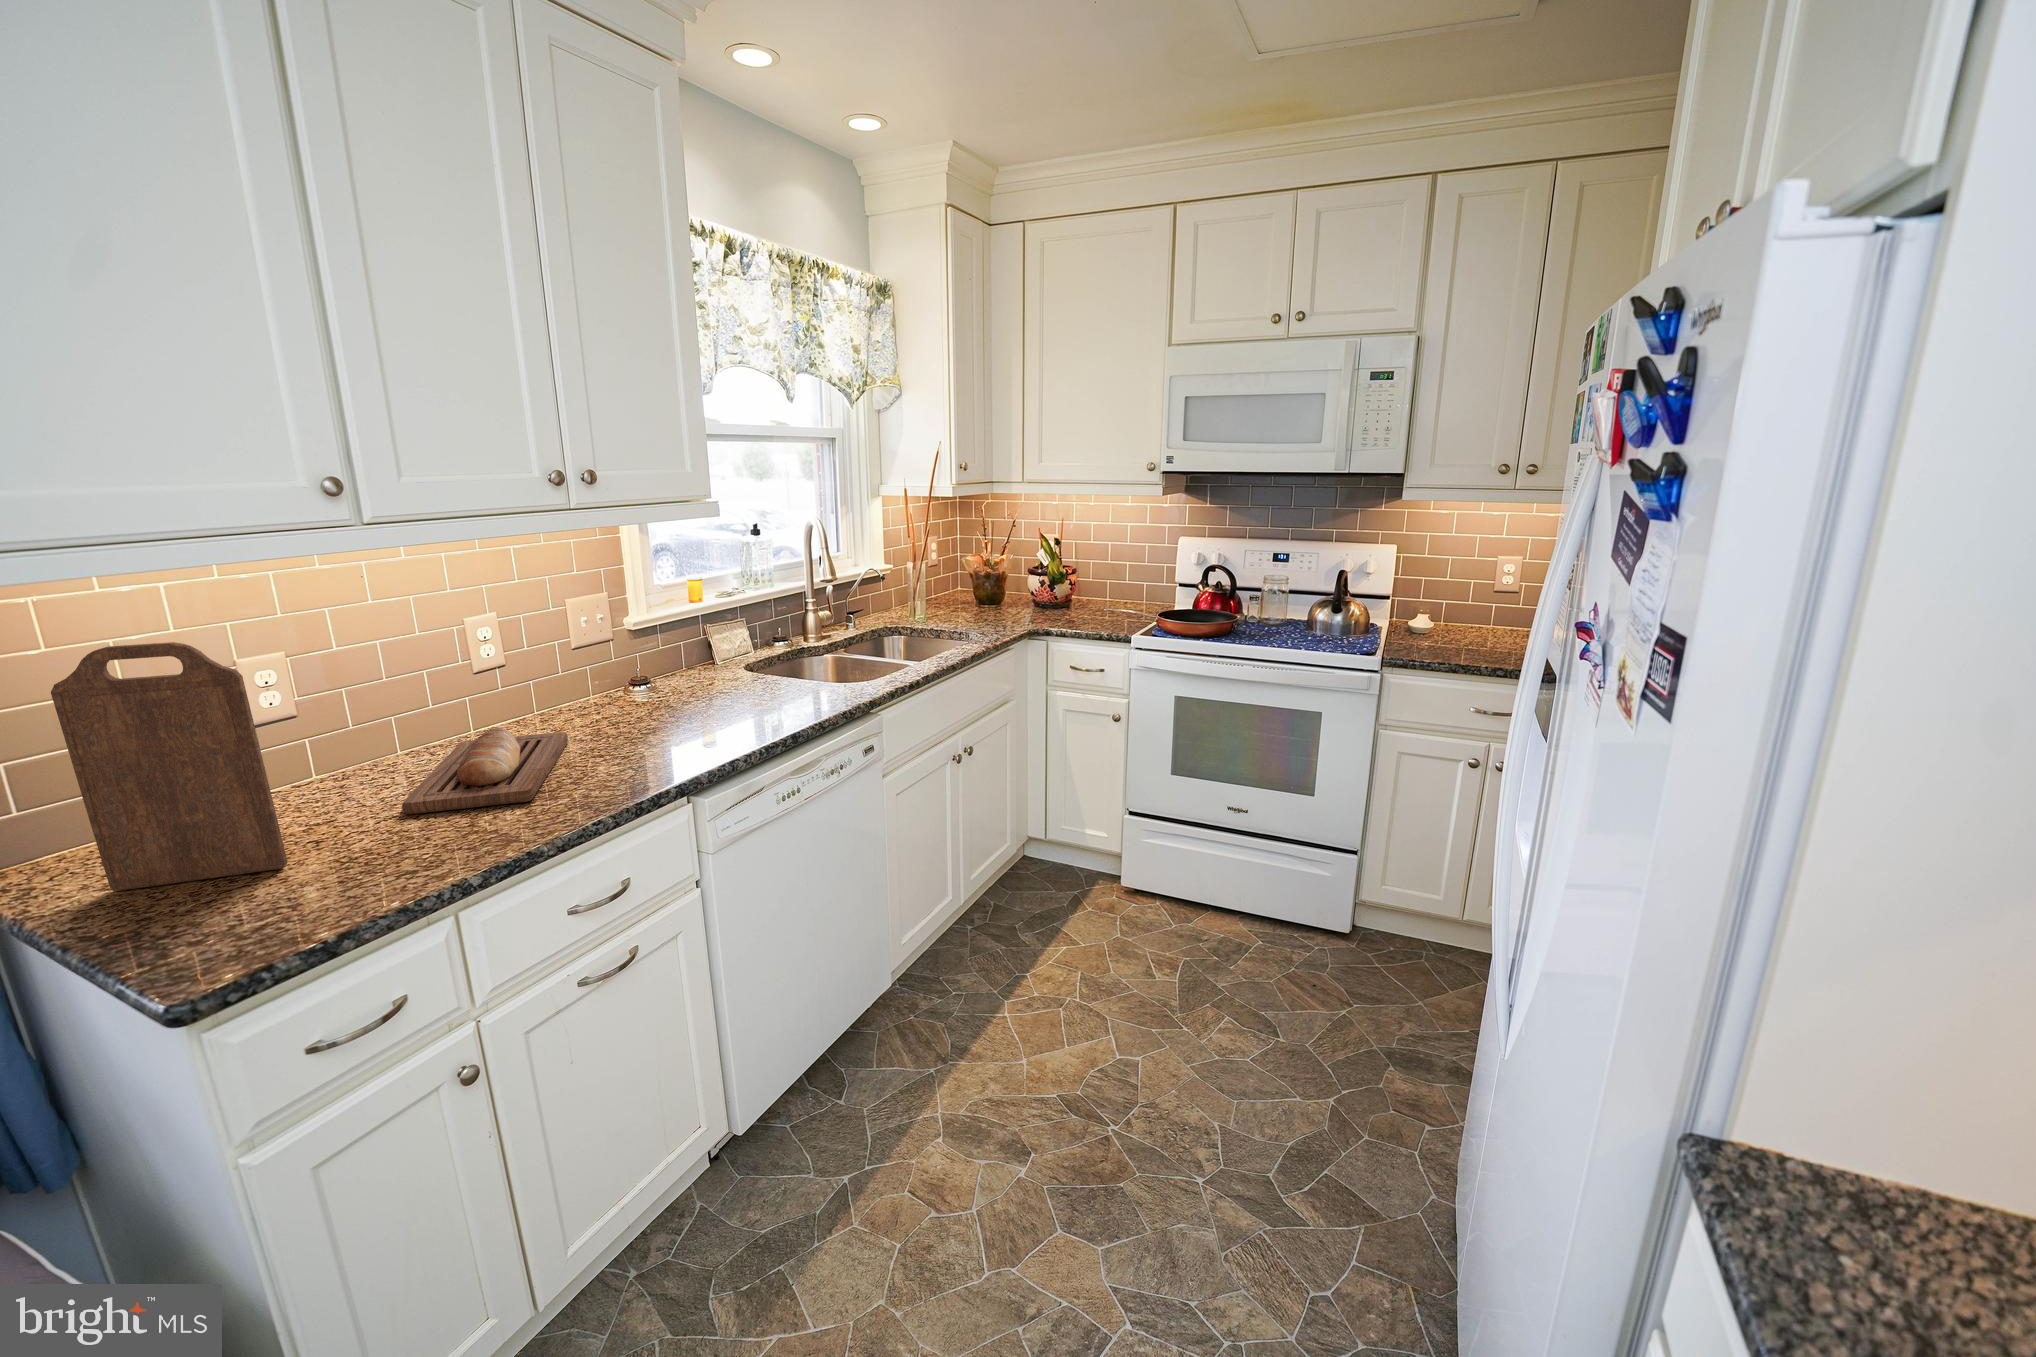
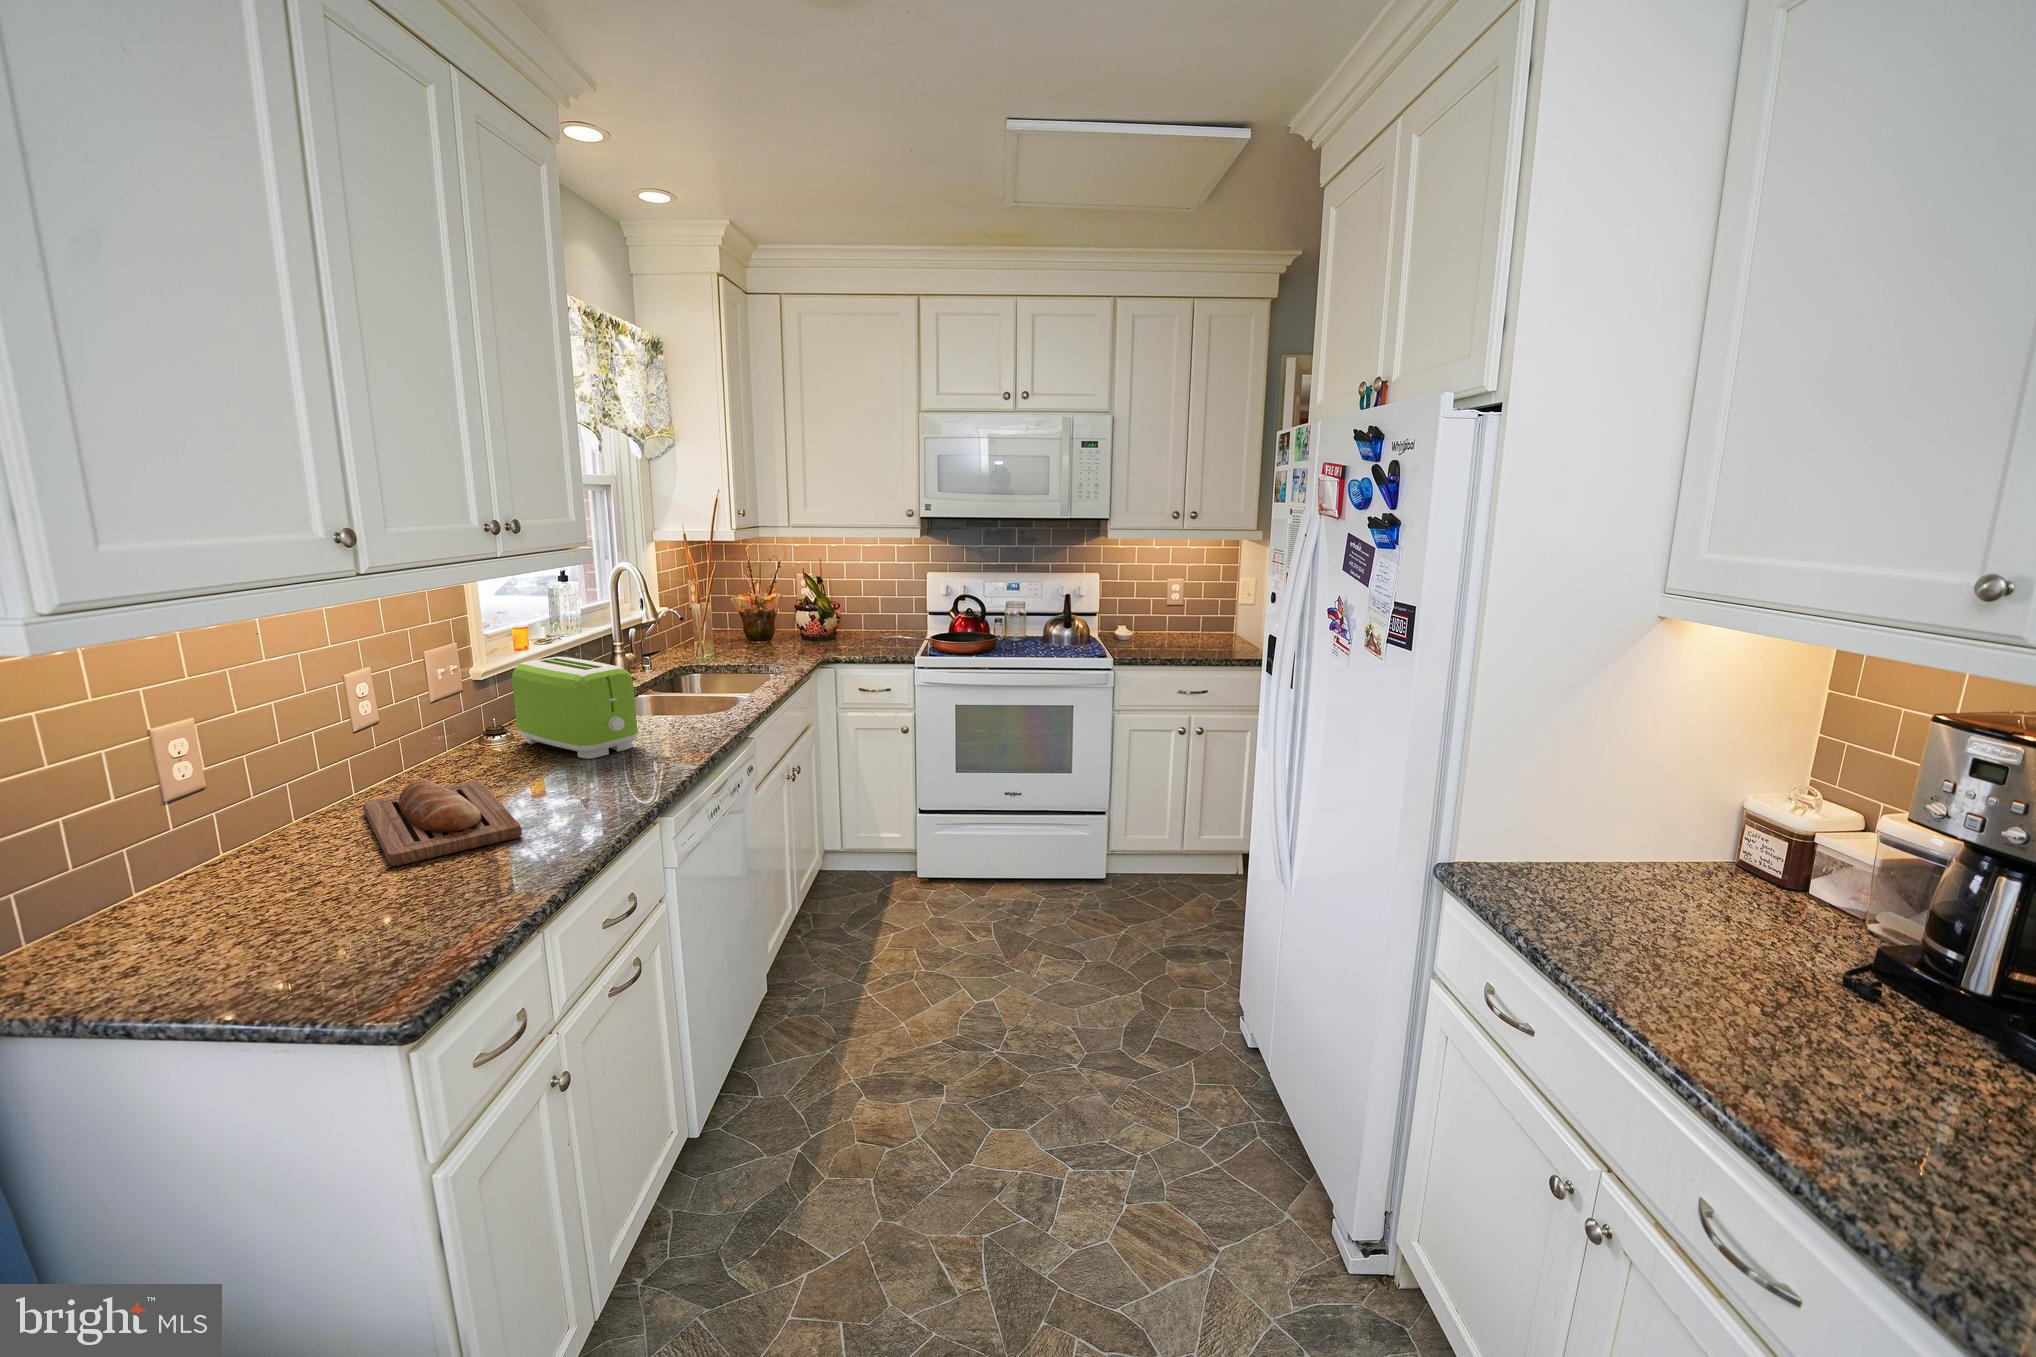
toaster: none [650,612,746,720] -> present [512,657,638,759]
cutting board: present [51,642,287,891] -> none [82,699,328,975]

